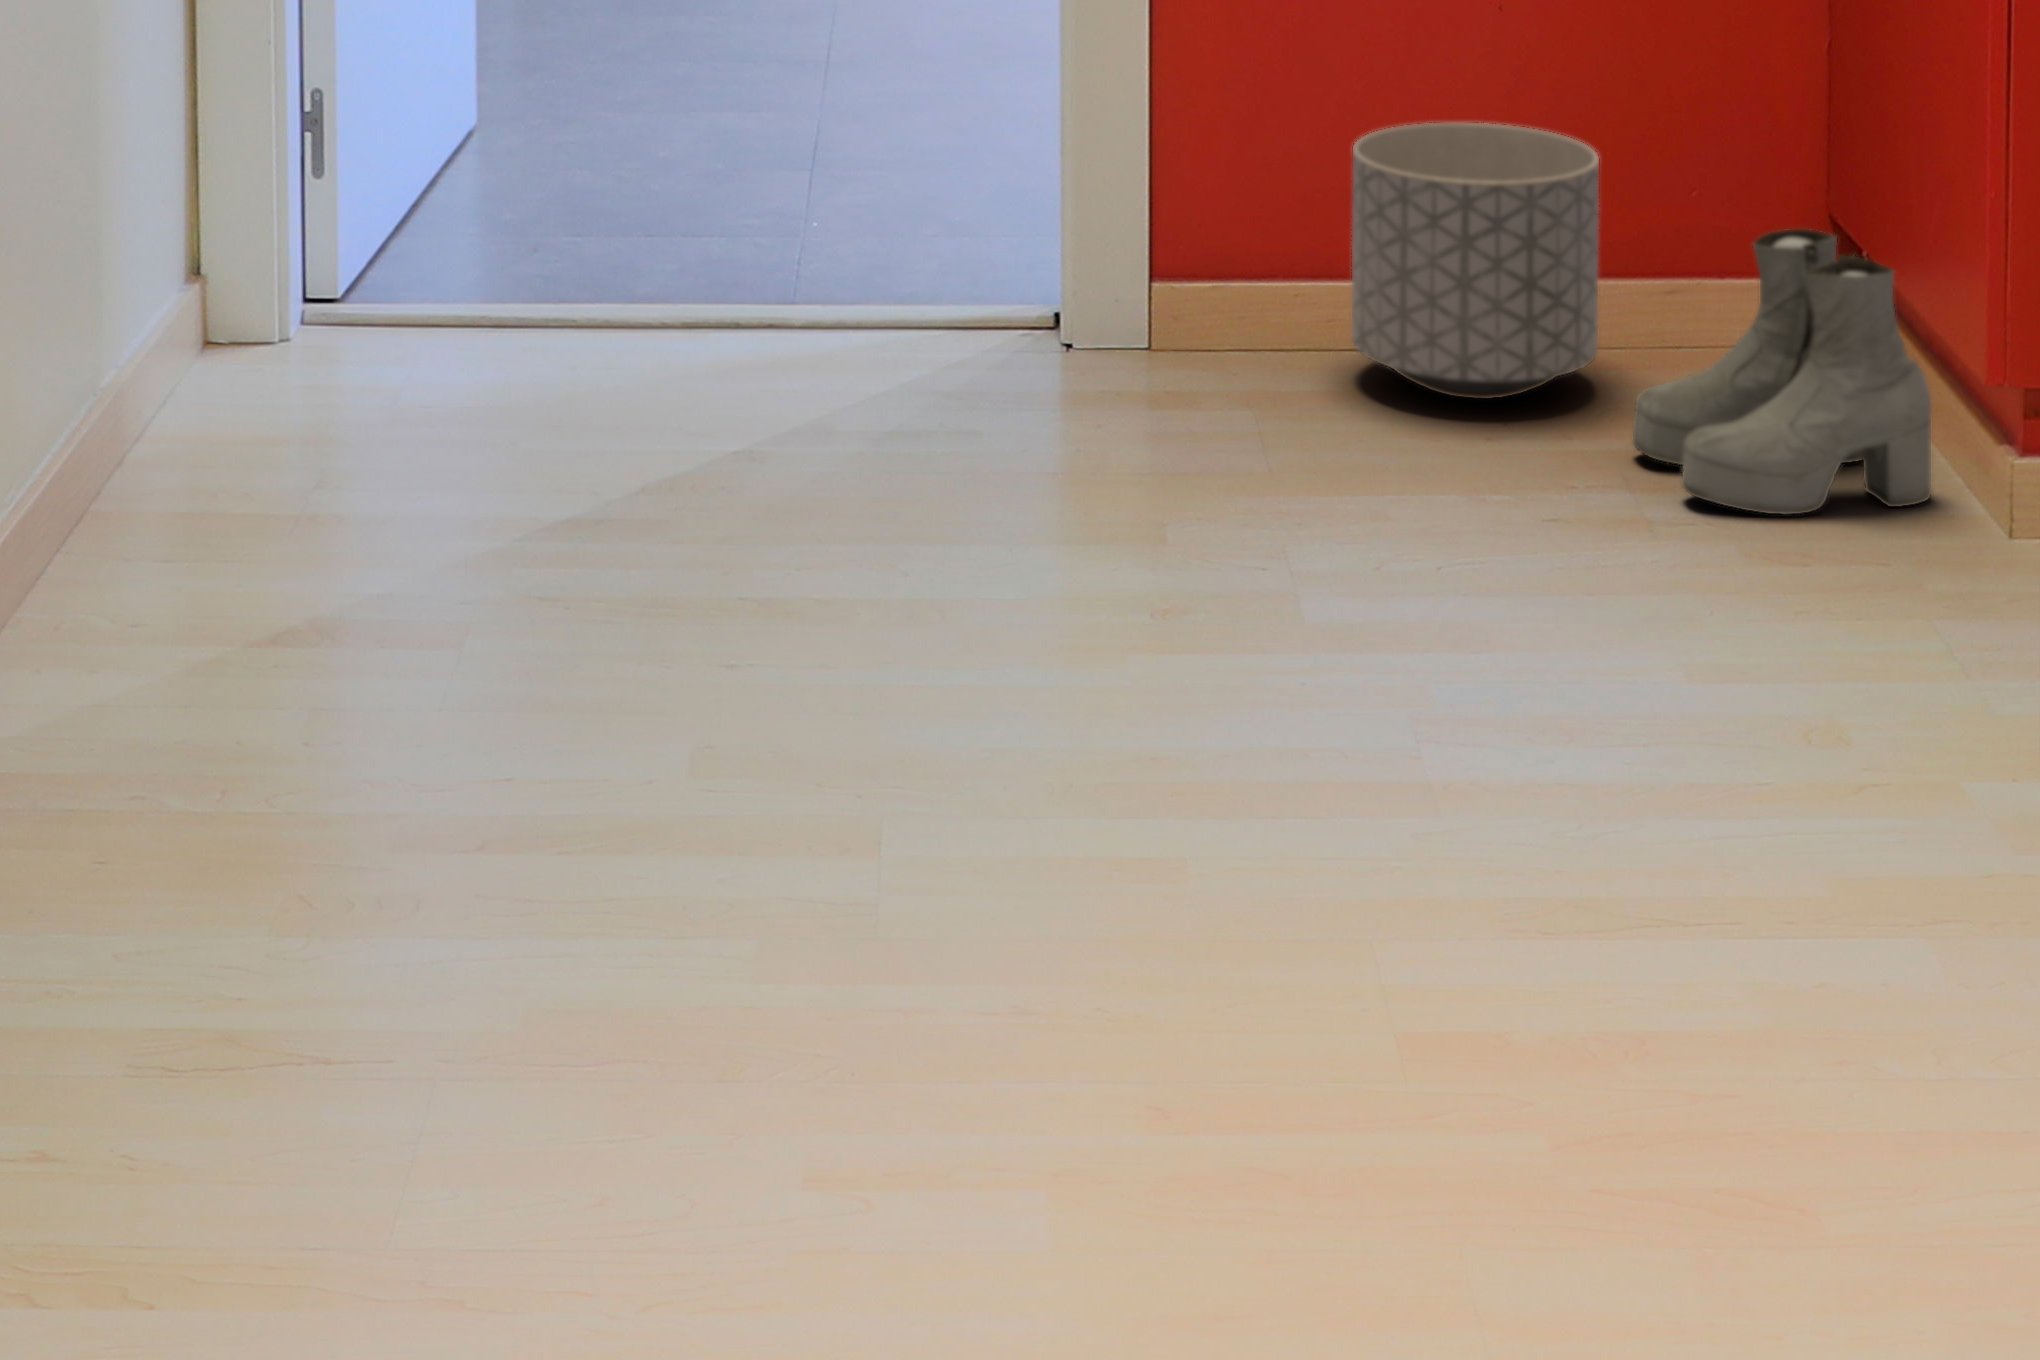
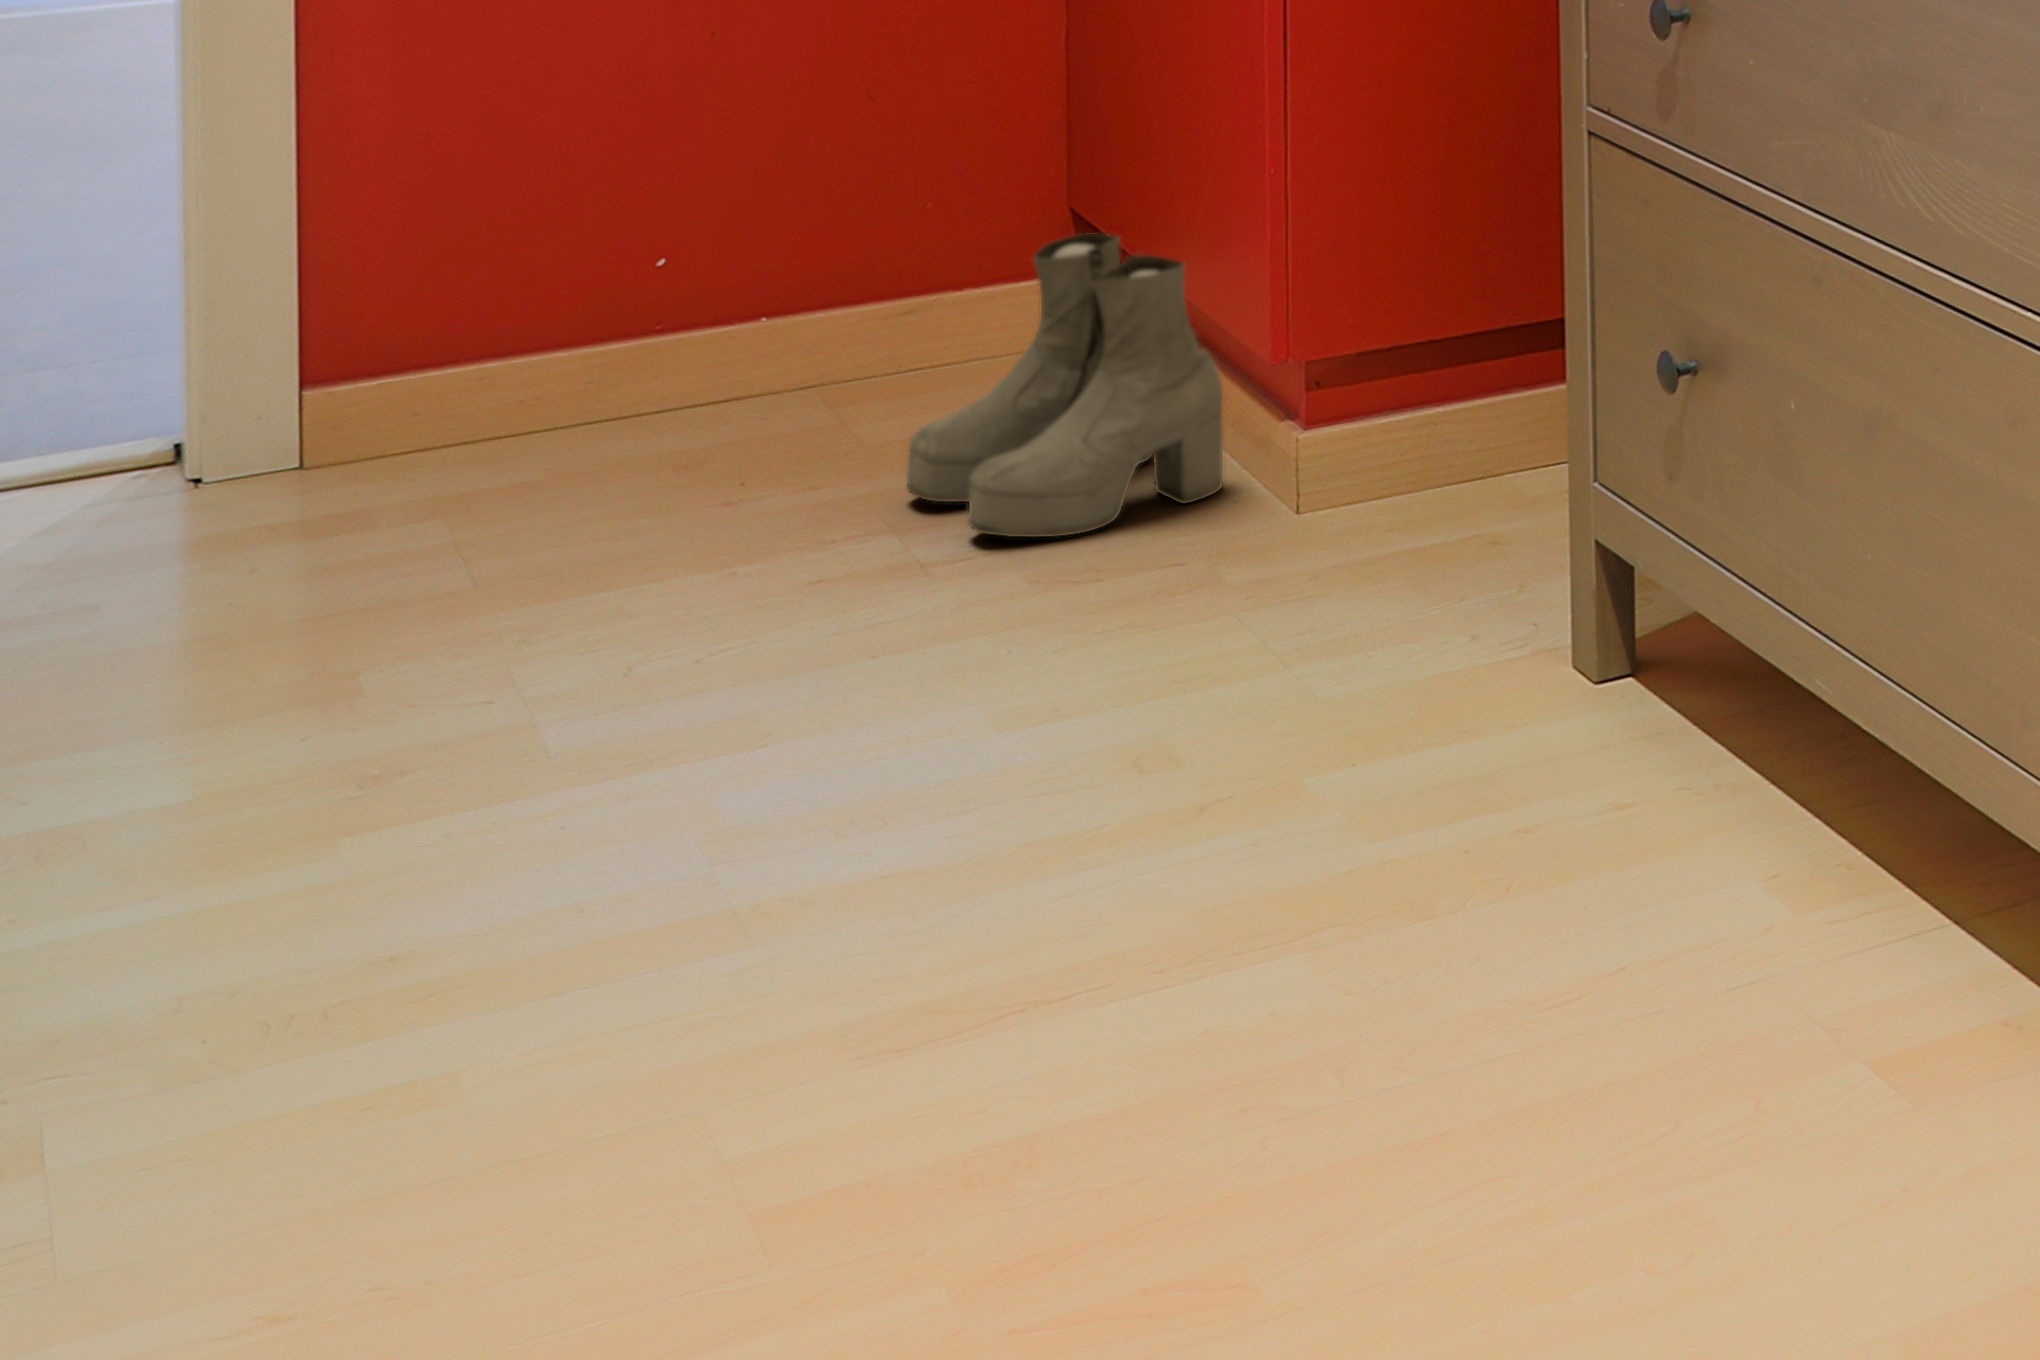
planter: present [1352,123,1599,399] -> none [571,169,855,473]

